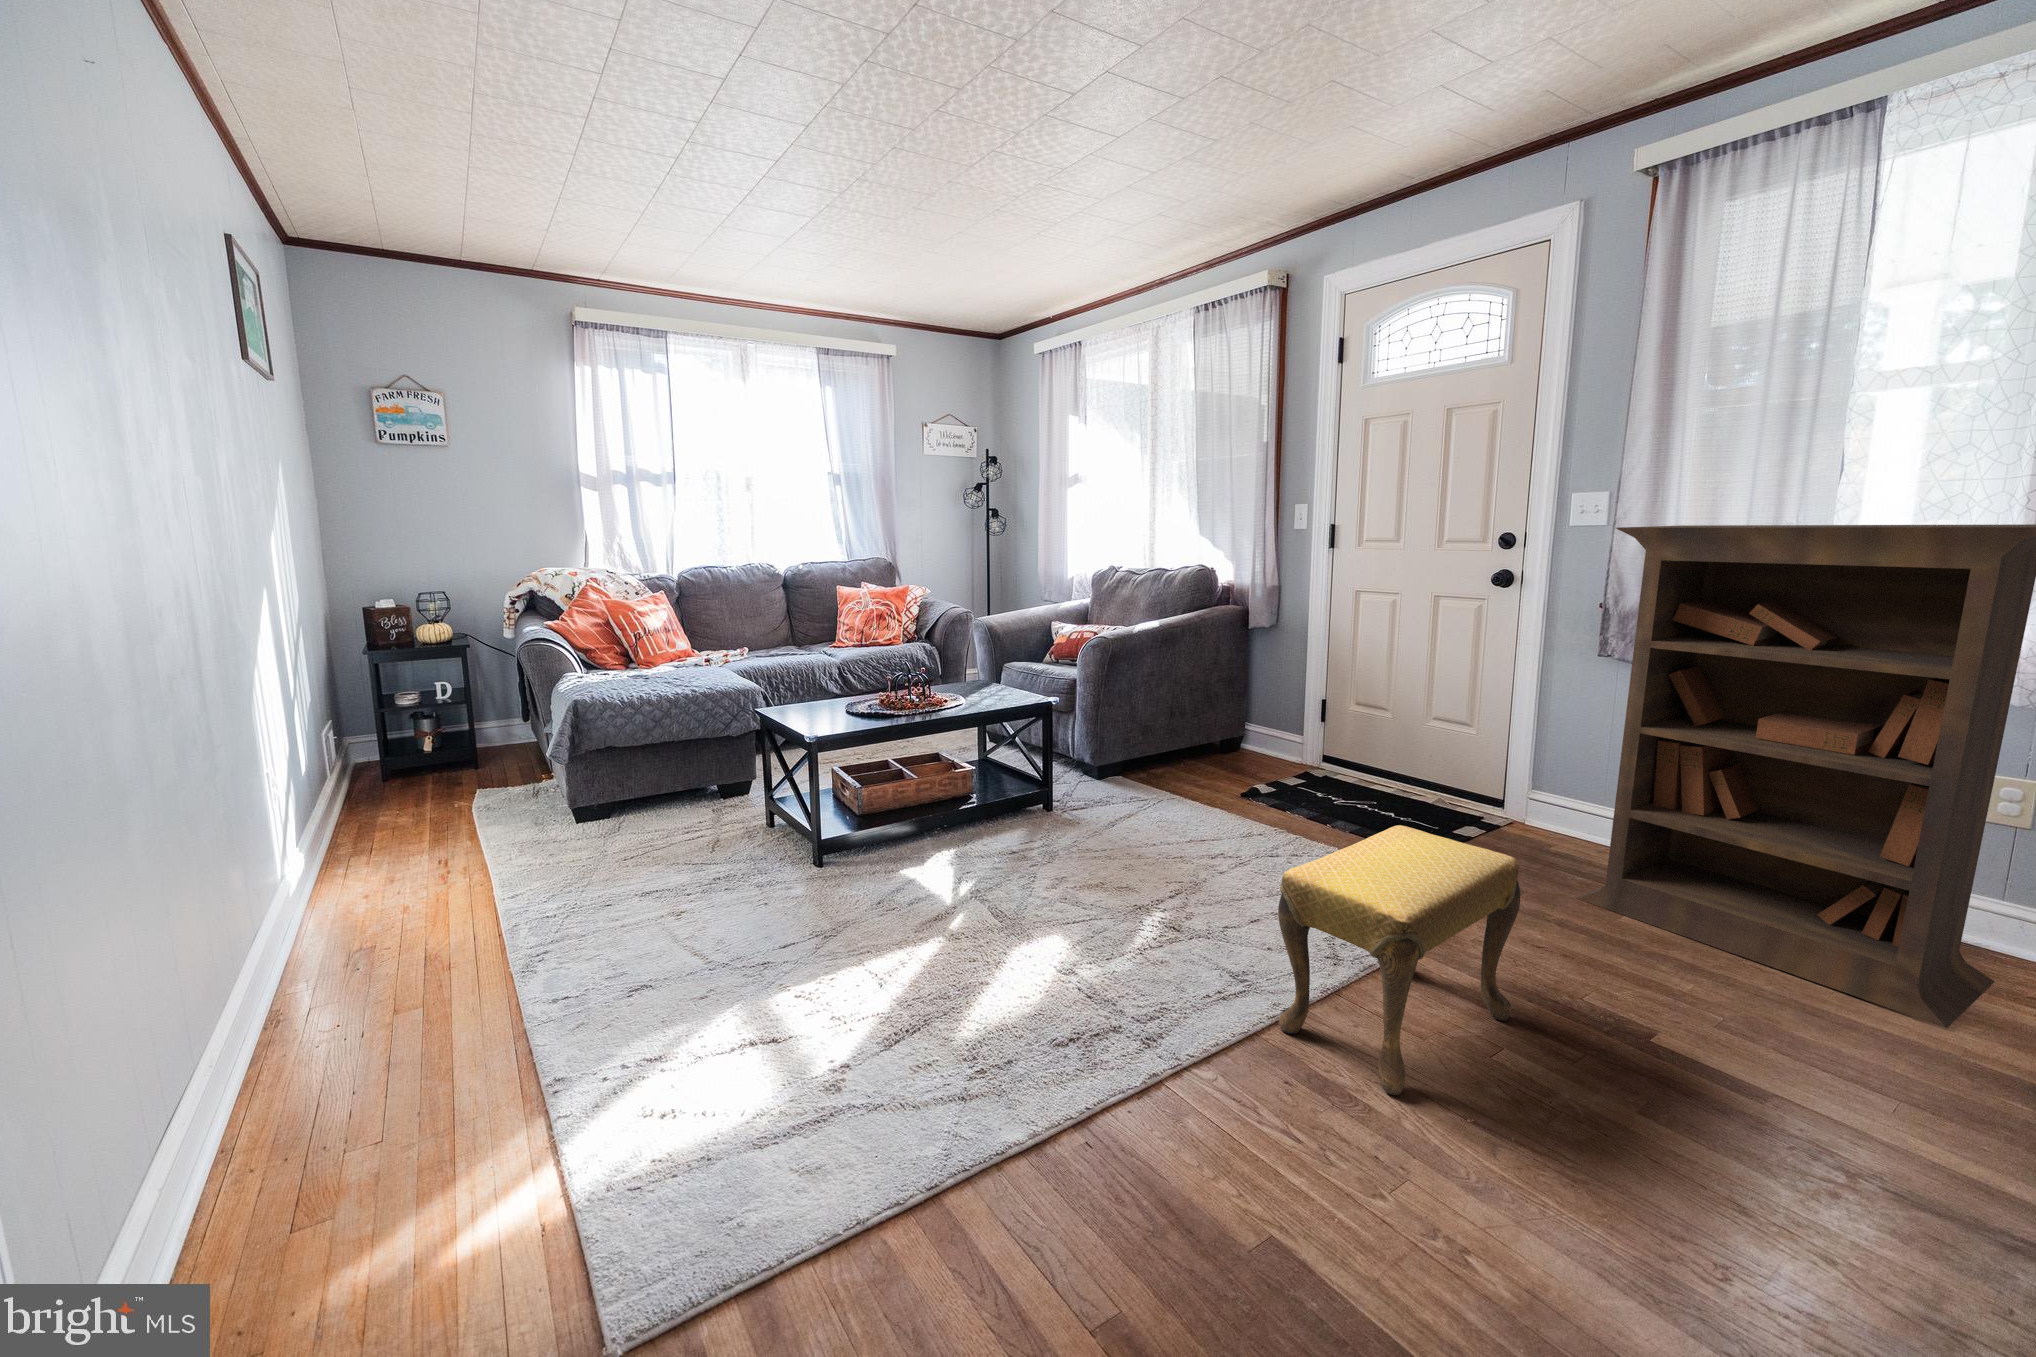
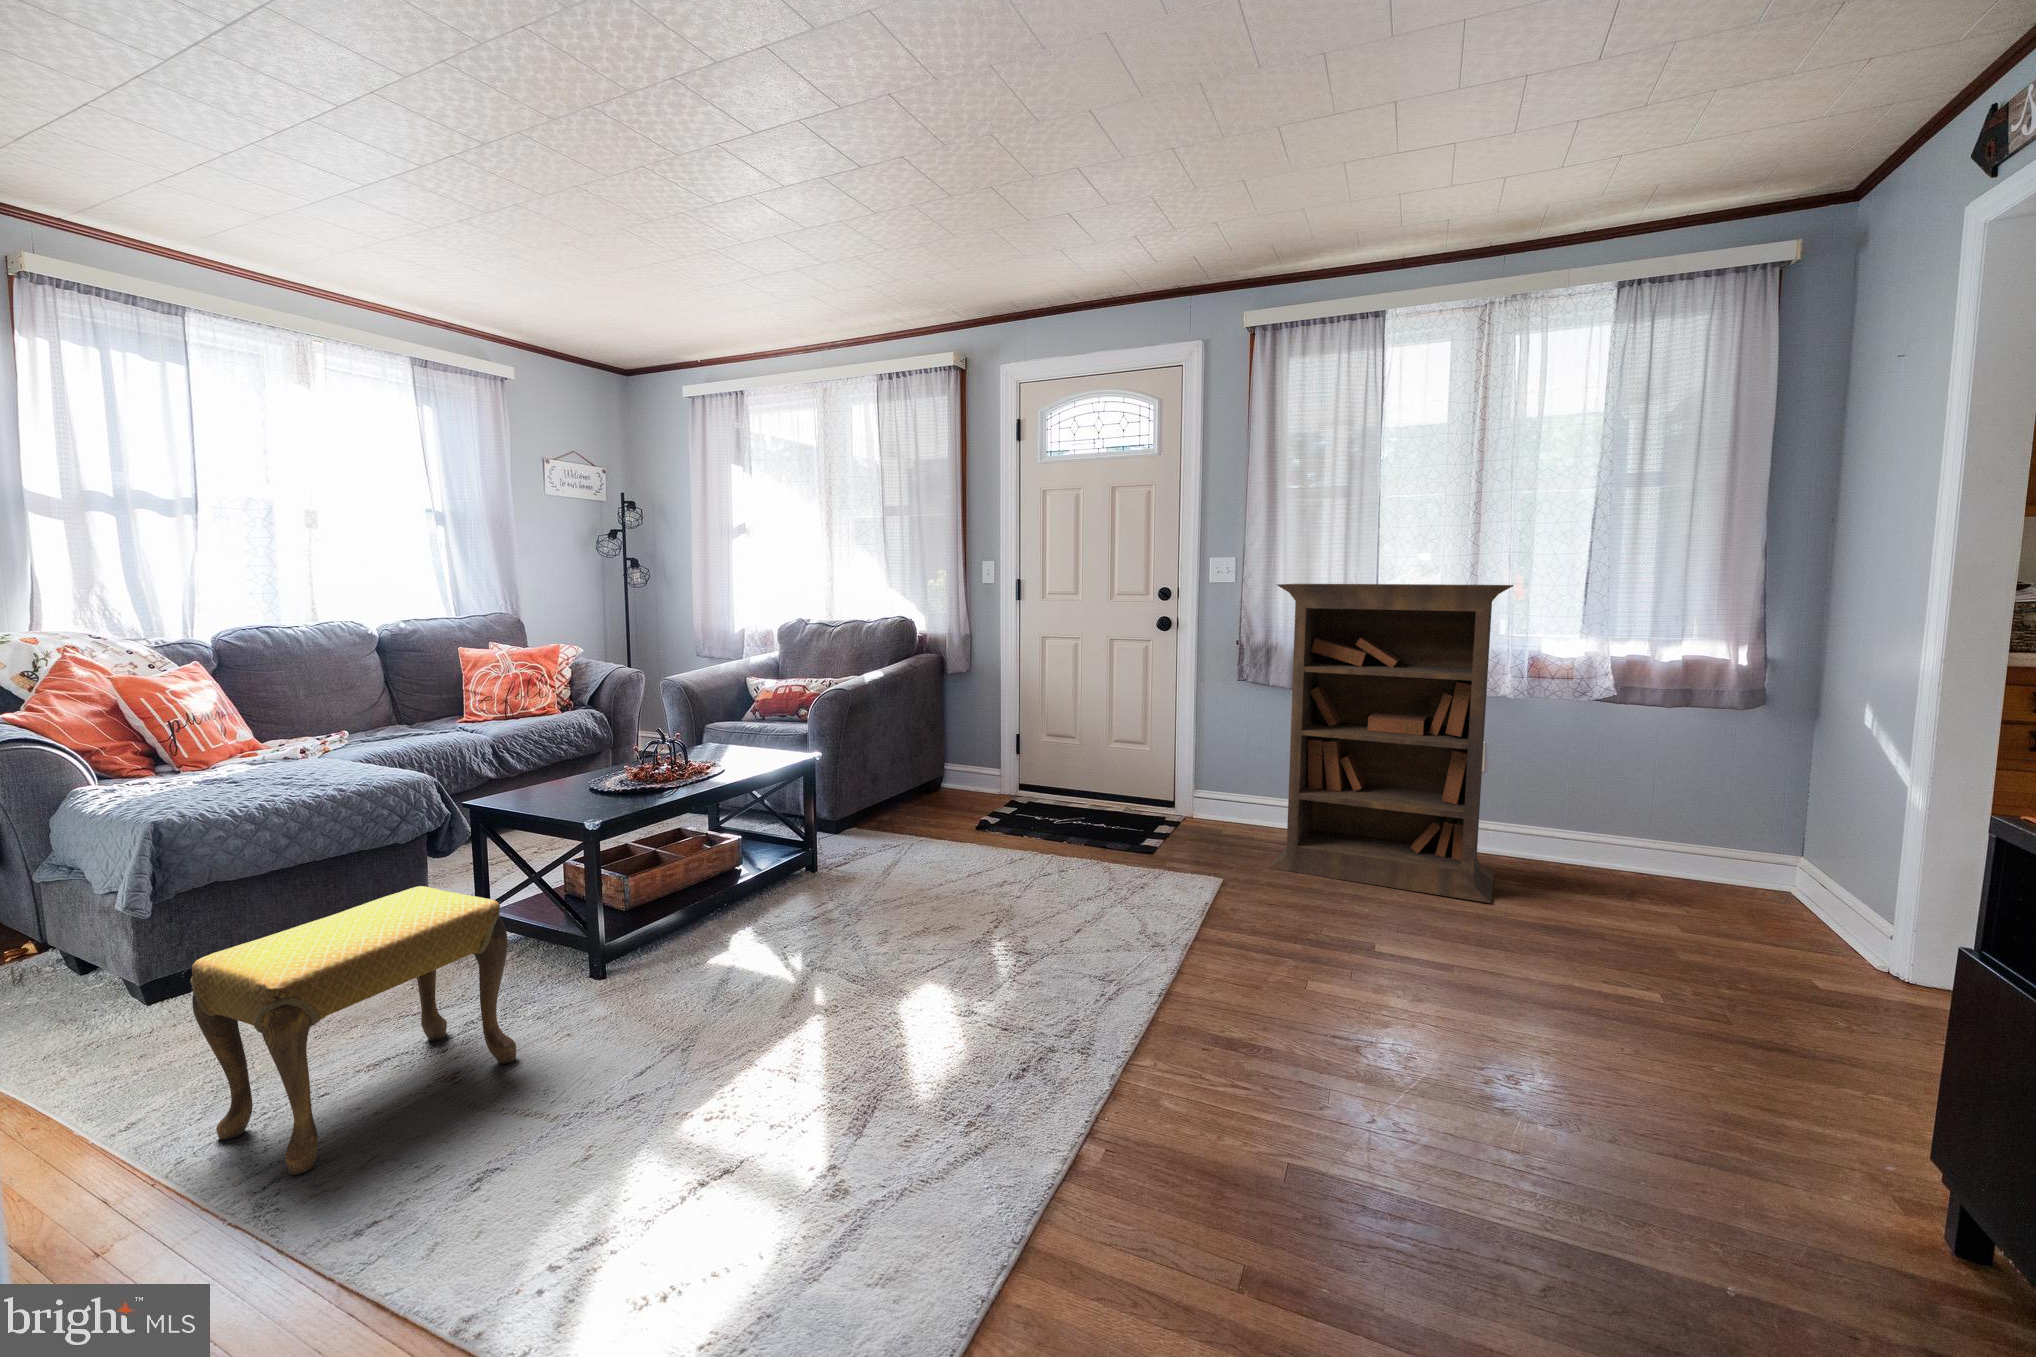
footstool: present [1278,825,1520,1095] -> present [190,886,516,1175]

